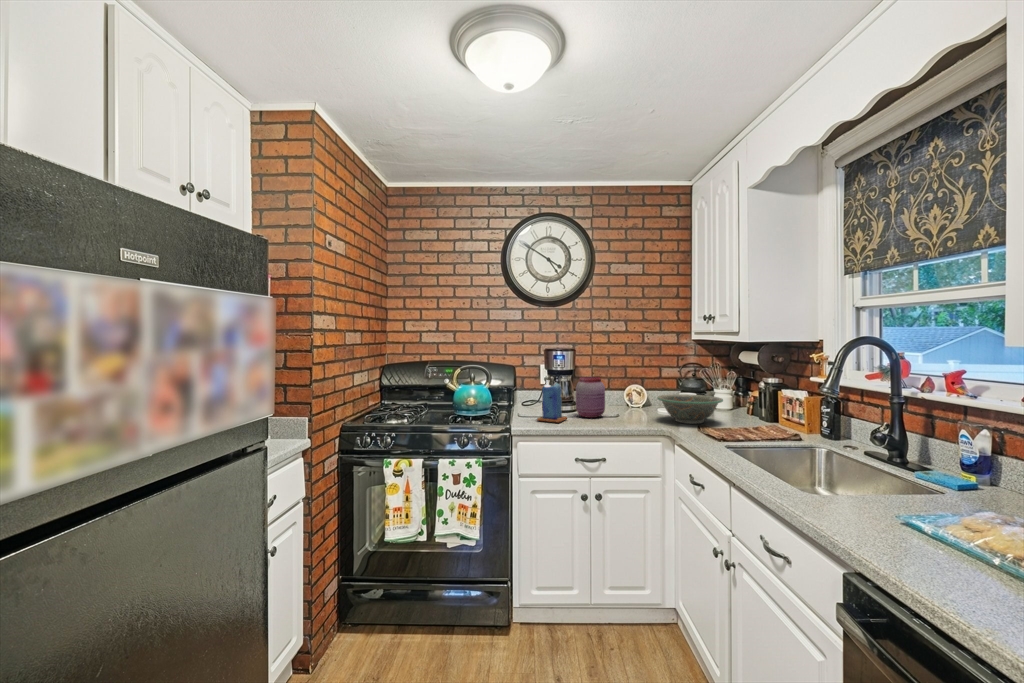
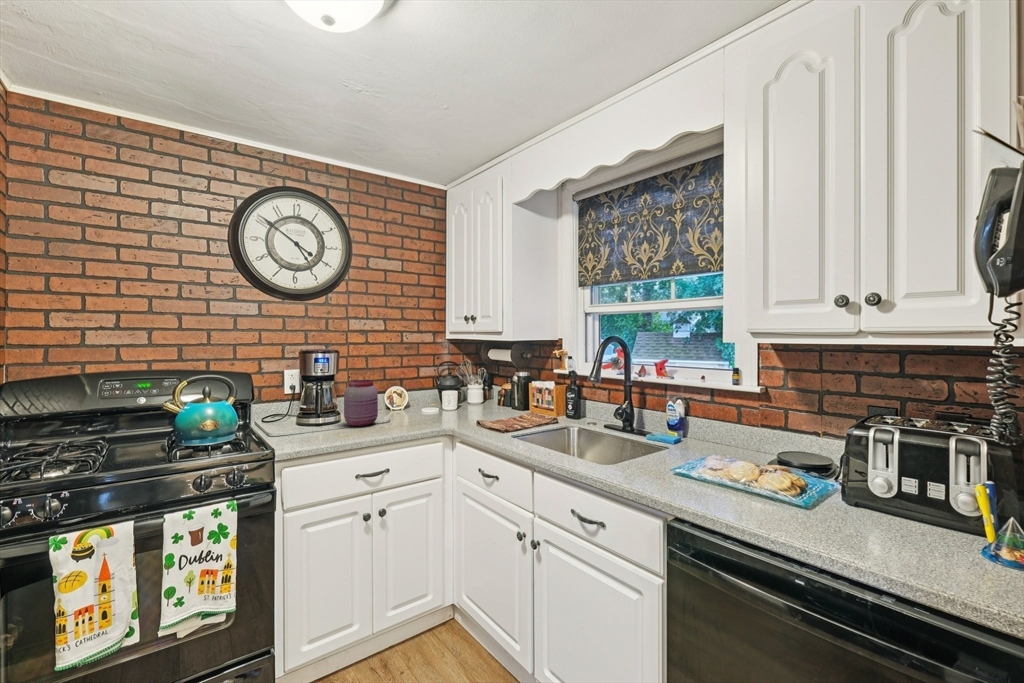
candle: present [537,380,567,423] -> none [302,388,338,439]
decorative bowl: present [657,394,723,424] -> none [431,391,491,420]

